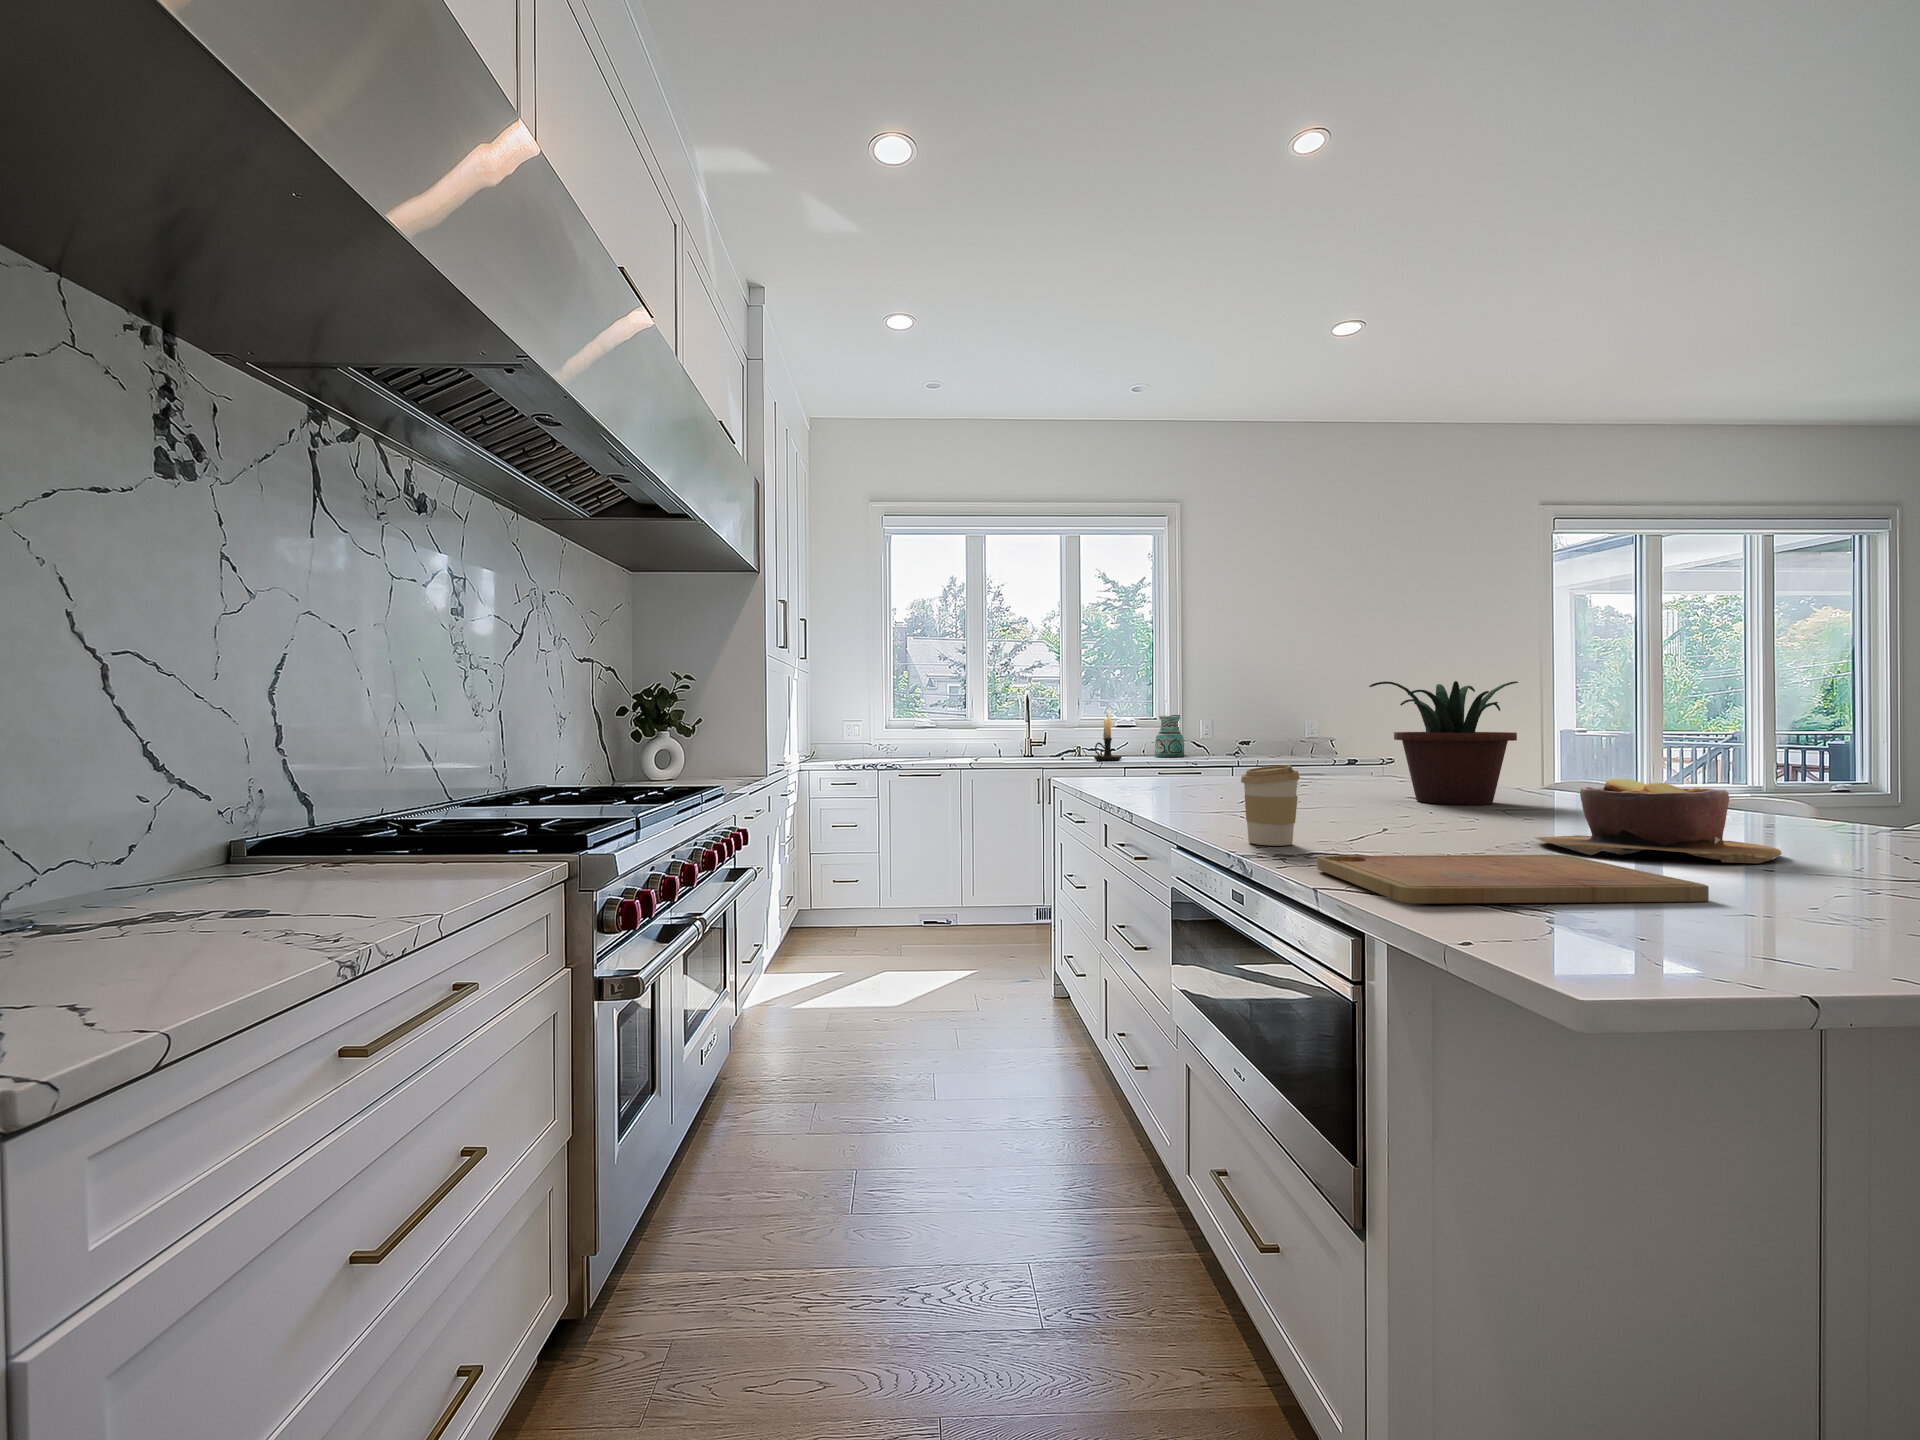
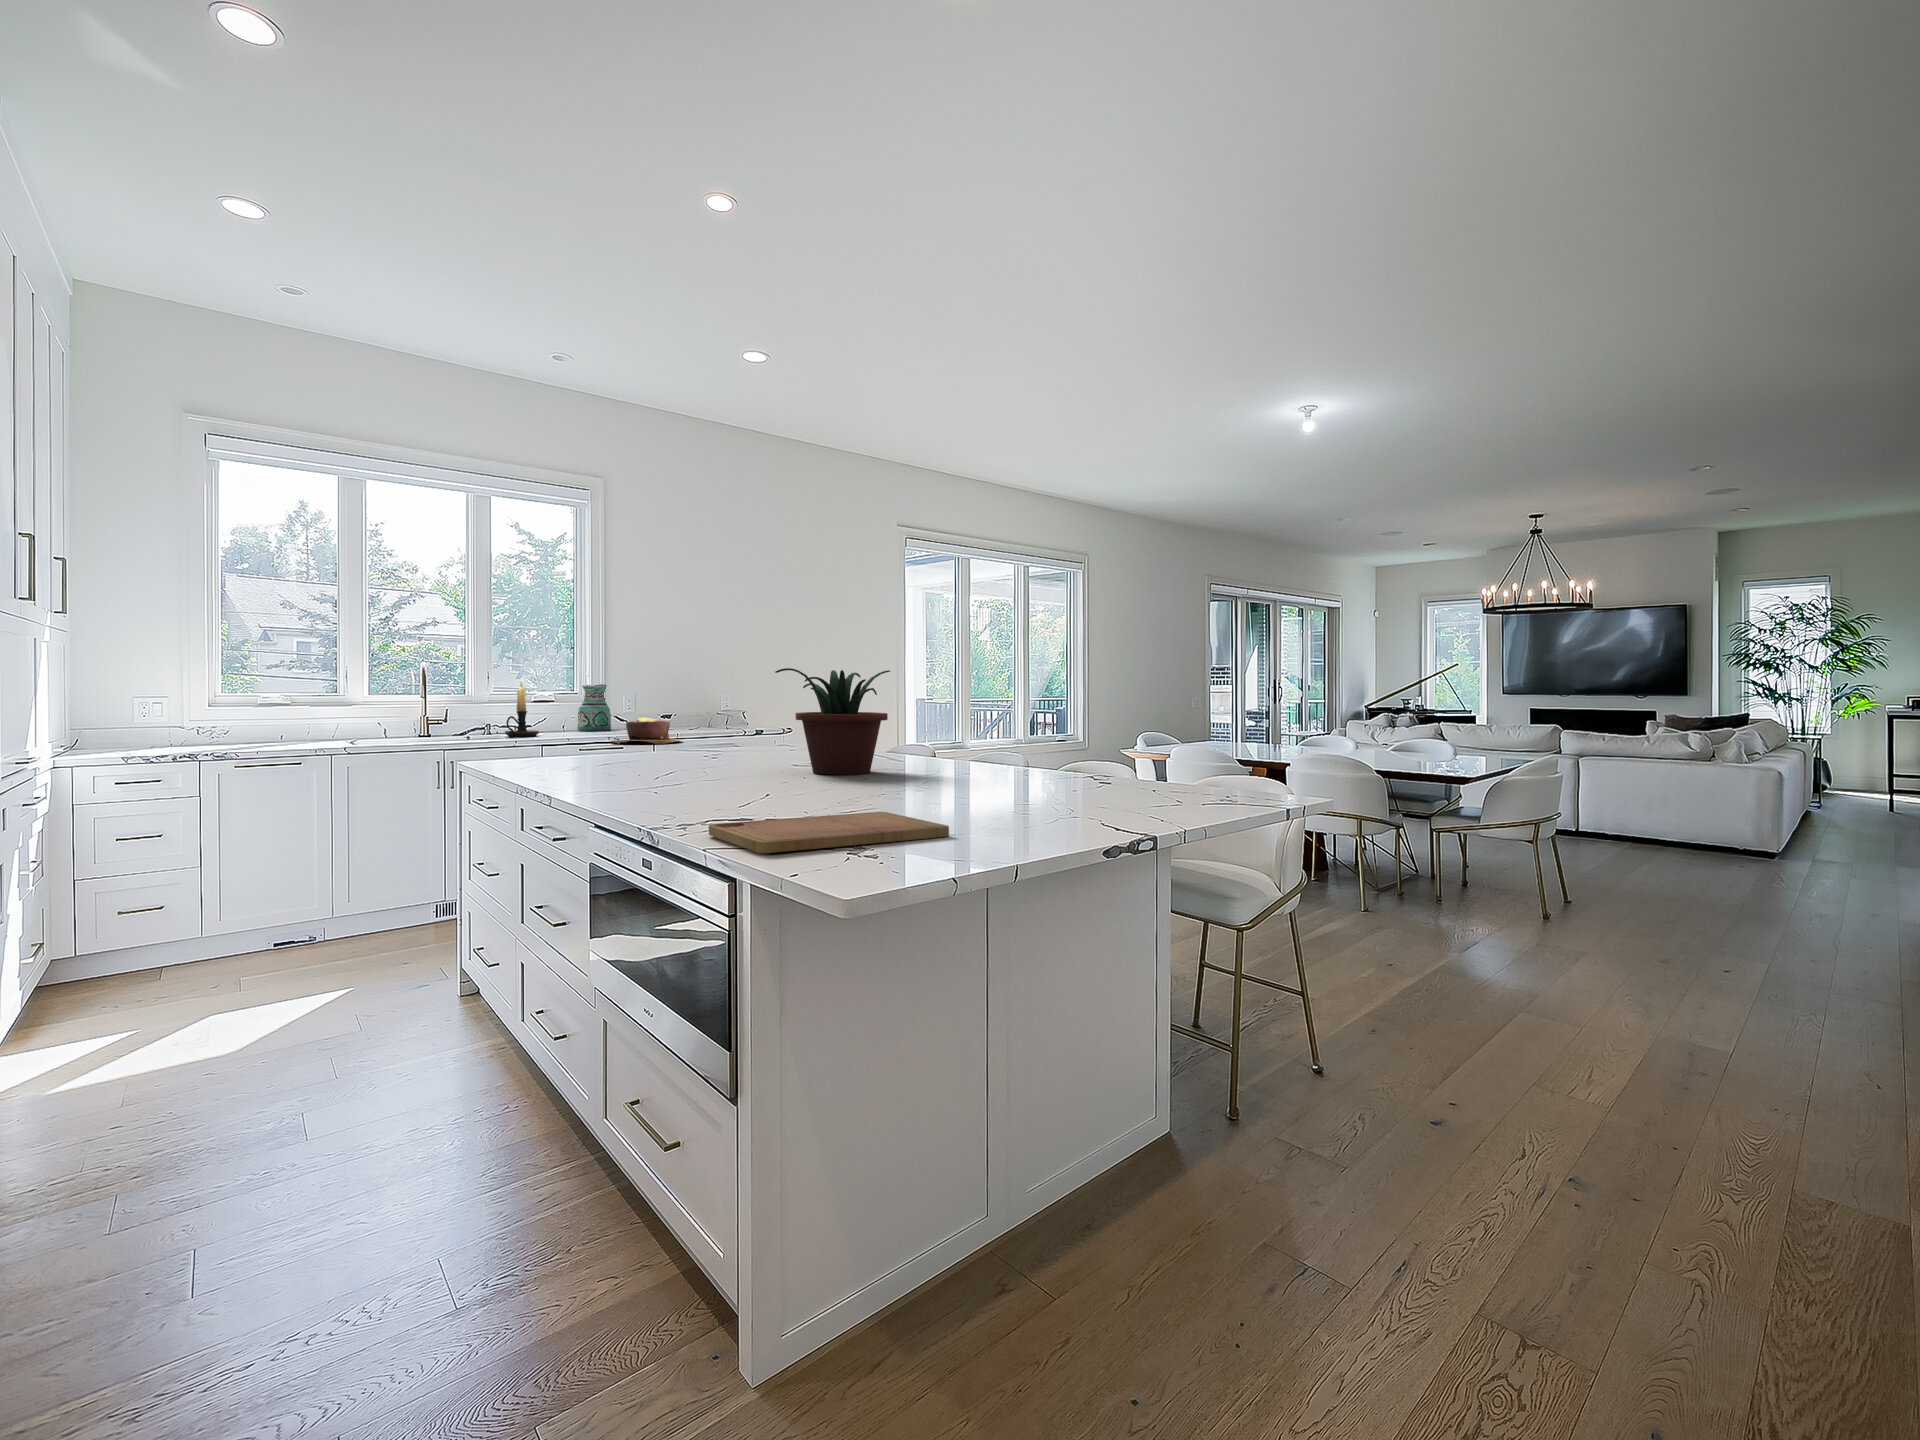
coffee cup: present [1241,765,1300,846] -> none [653,749,702,819]
bowl: present [1535,778,1782,863] -> present [611,718,682,744]

